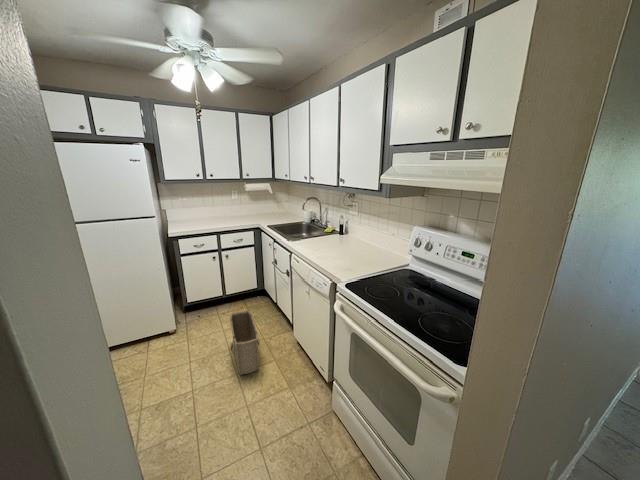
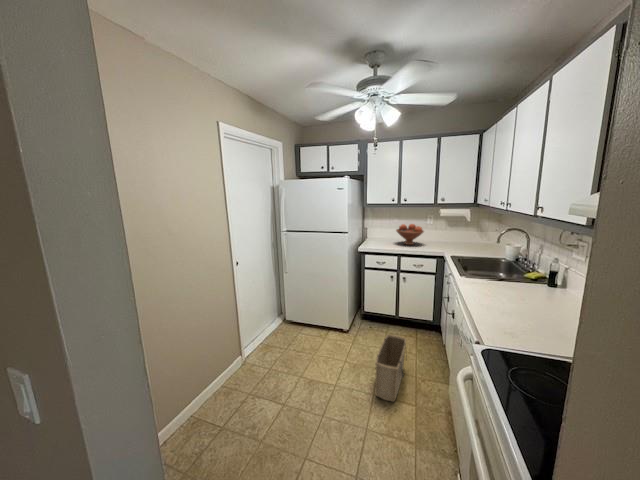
fruit bowl: none [205,200,235,222] -> present [396,224,424,245]

